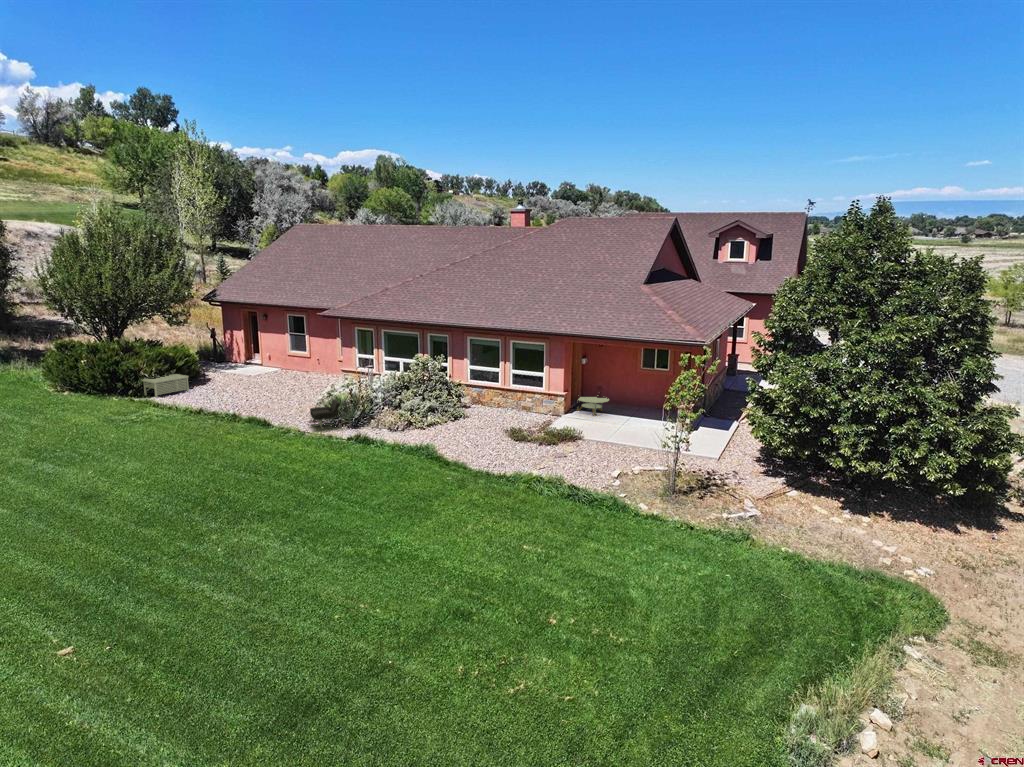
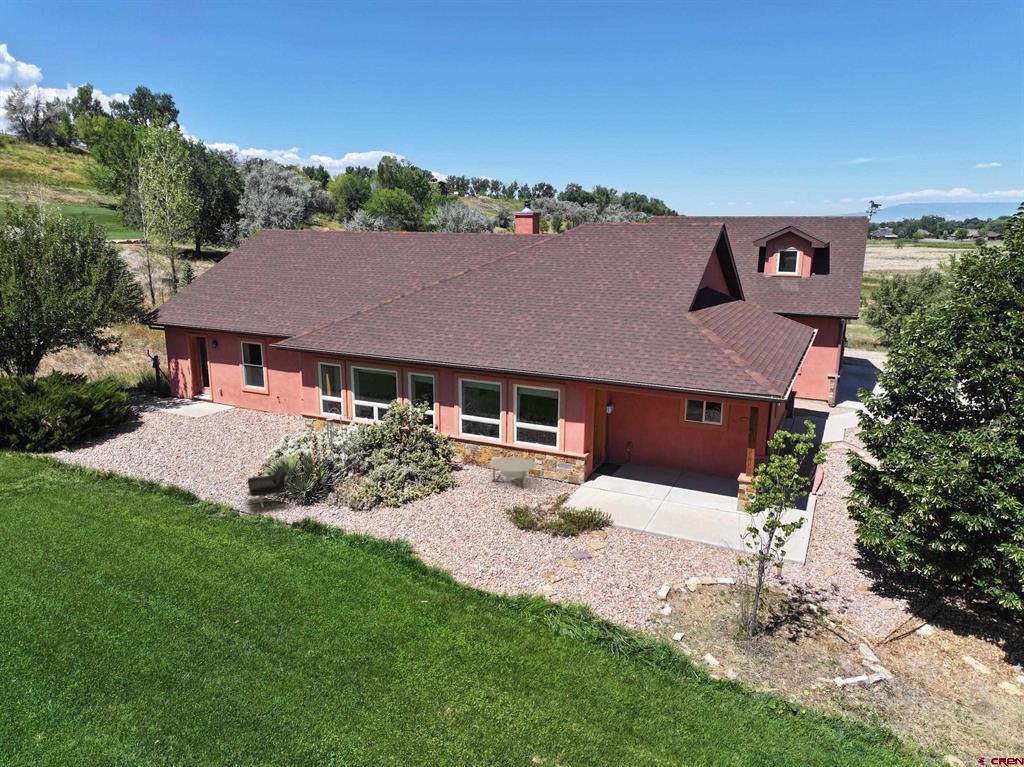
storage bench: present [142,374,189,397] -> none [41,421,106,455]
round table: present [577,397,609,416] -> present [490,457,537,489]

